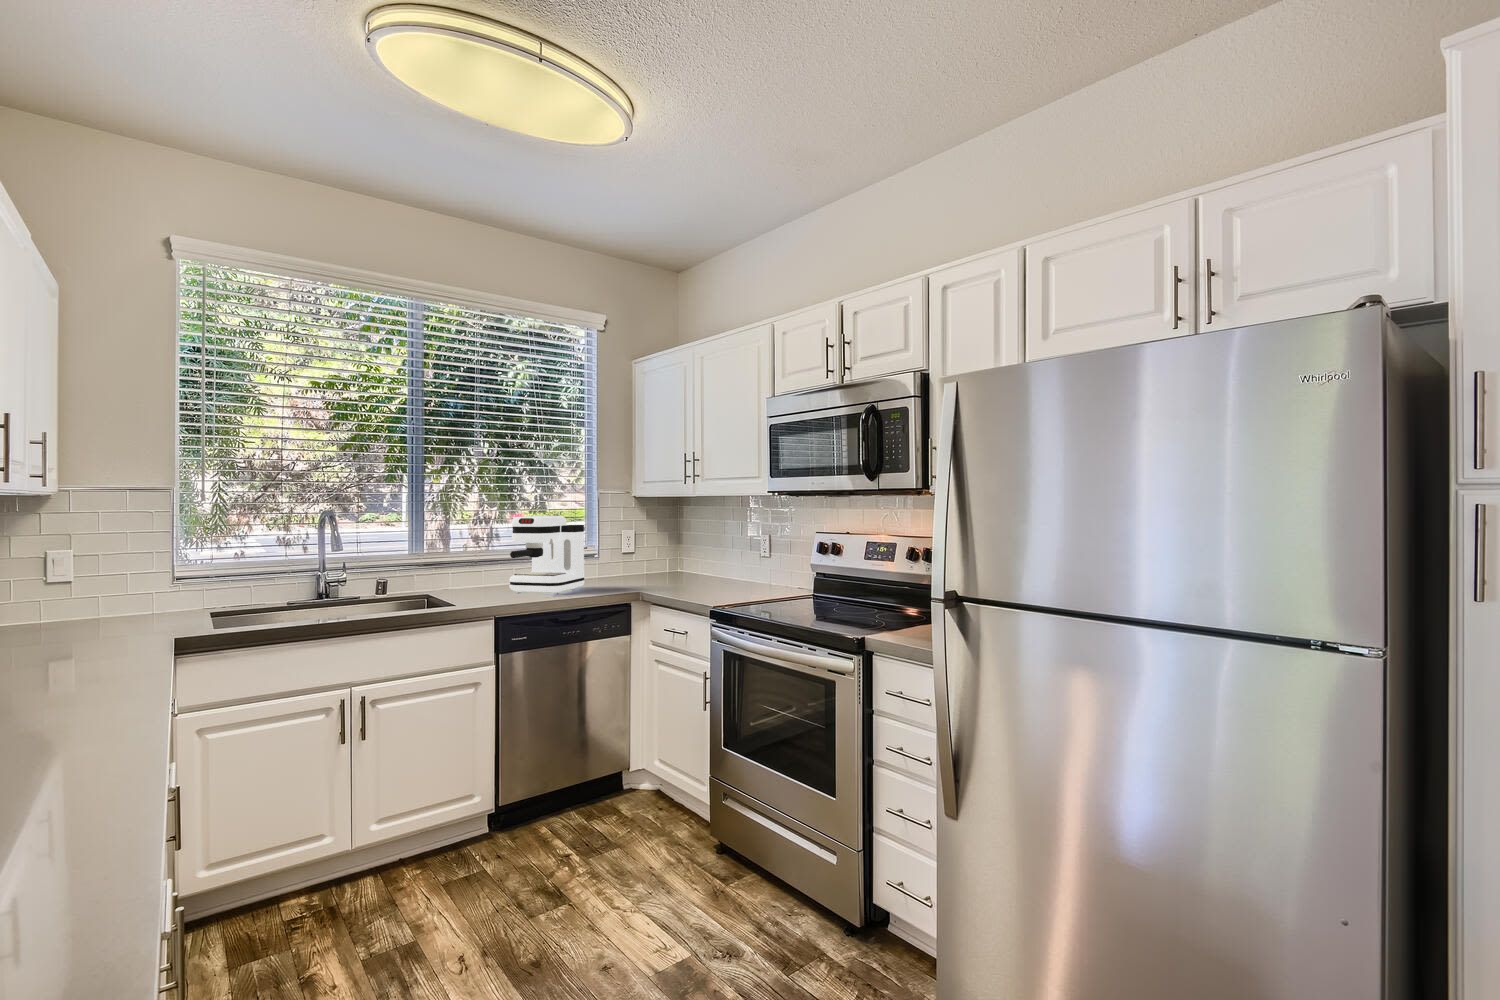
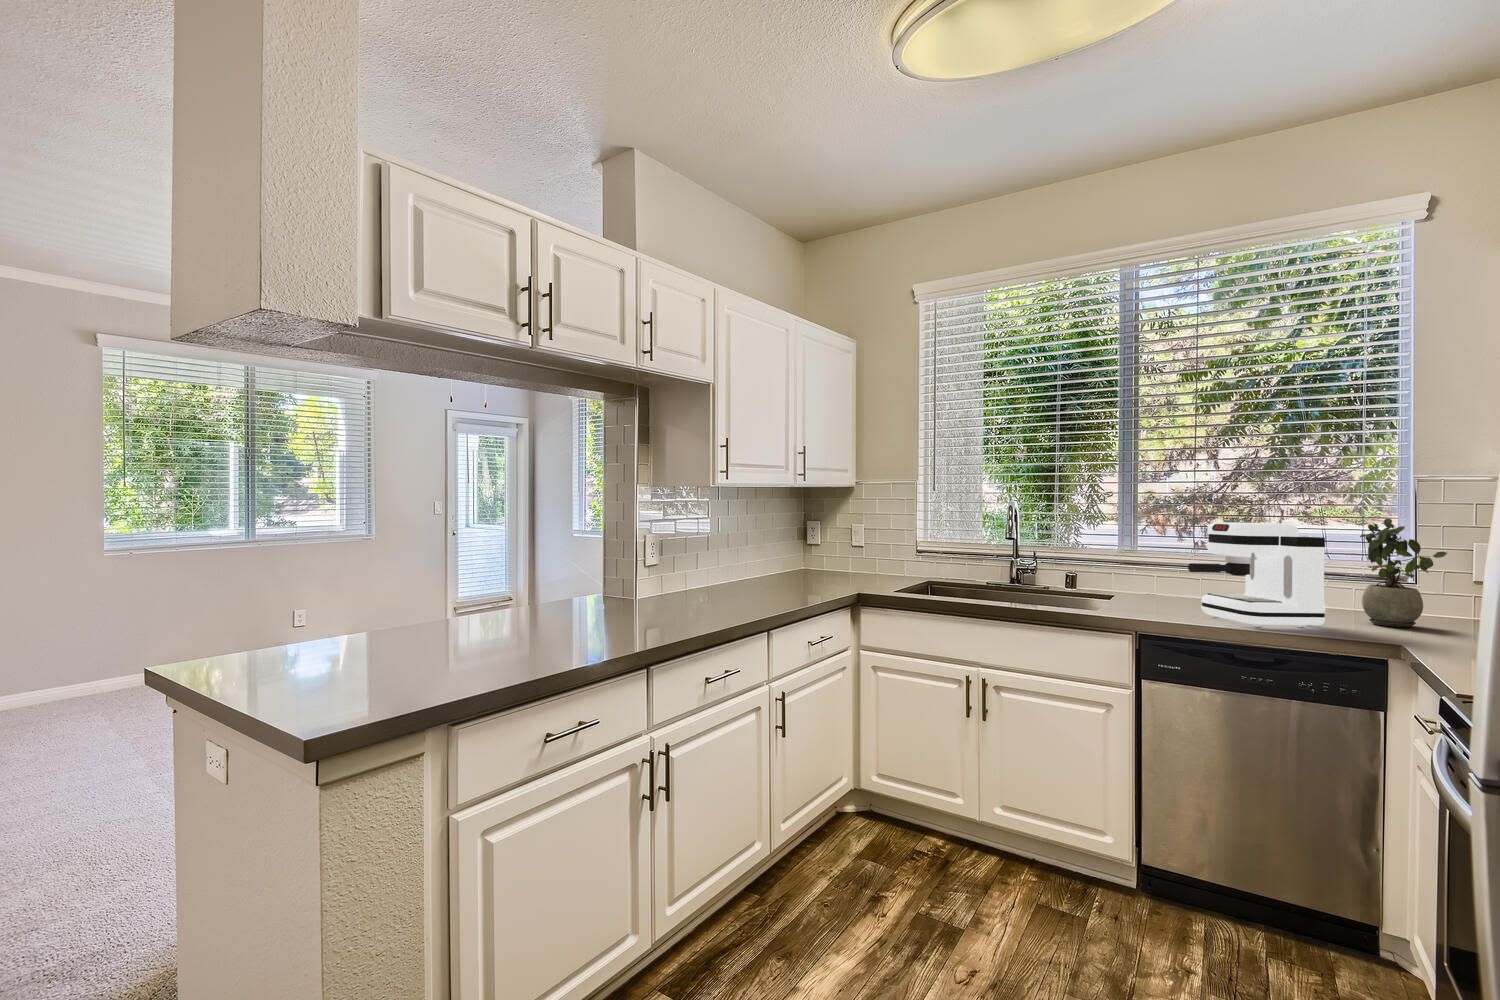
potted plant: none [582,510,629,581] -> present [1360,518,1447,627]

